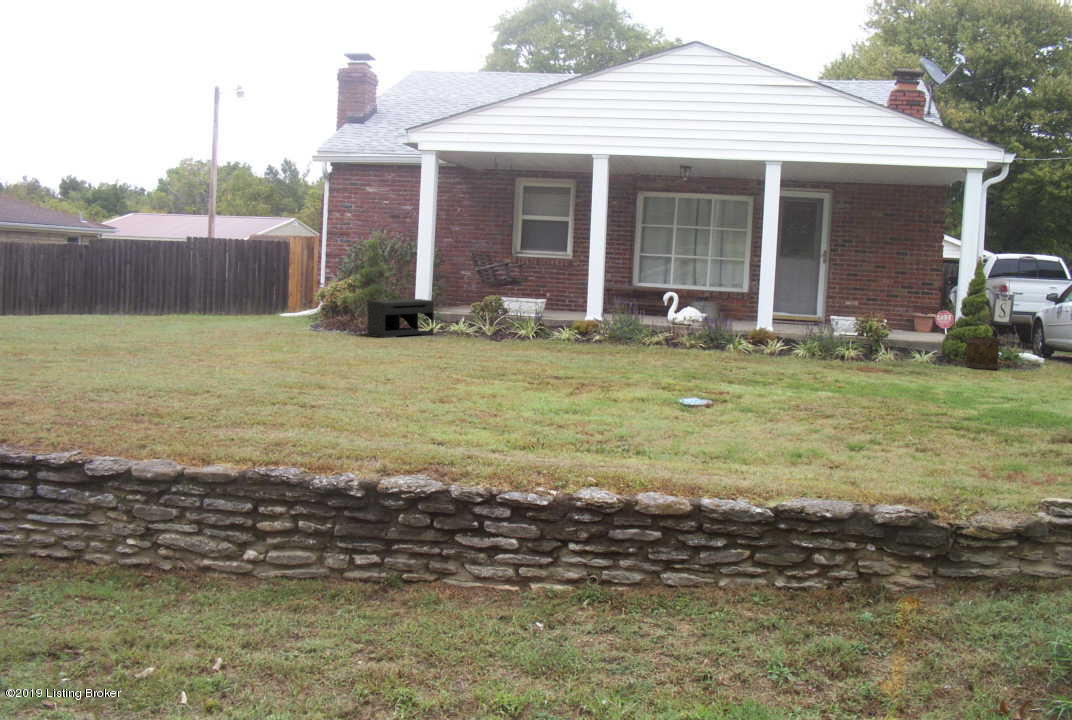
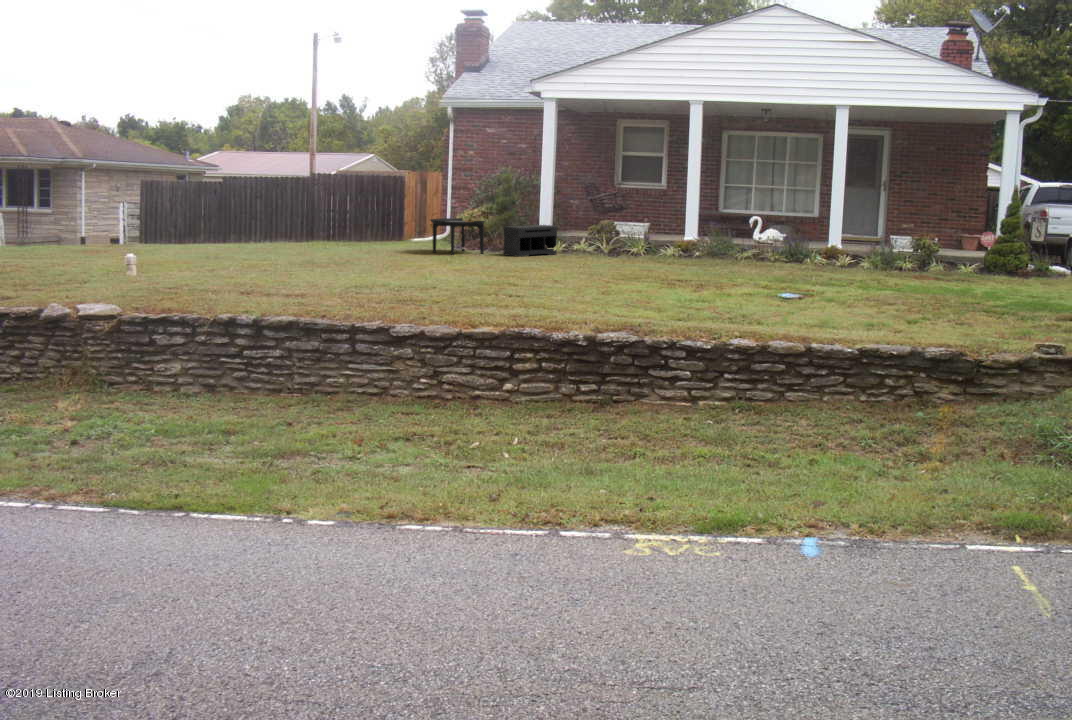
round table: none [277,290,348,335] -> present [430,218,486,255]
bucket: present [965,336,1004,370] -> none [1004,248,1037,276]

